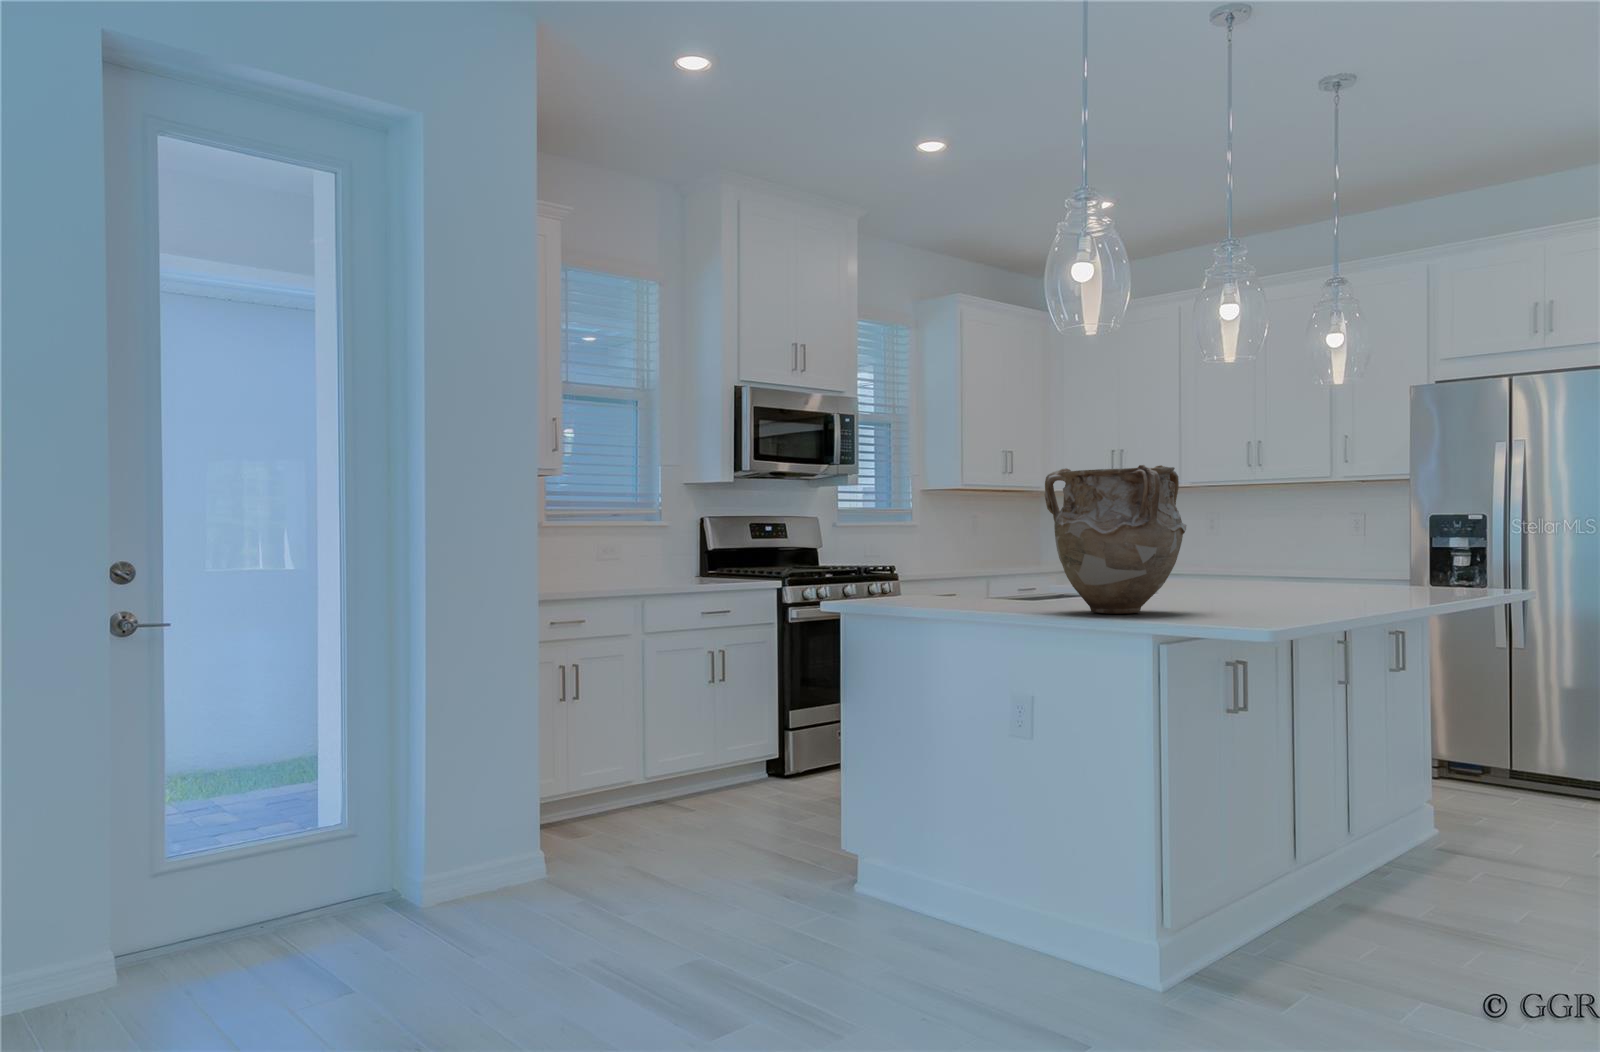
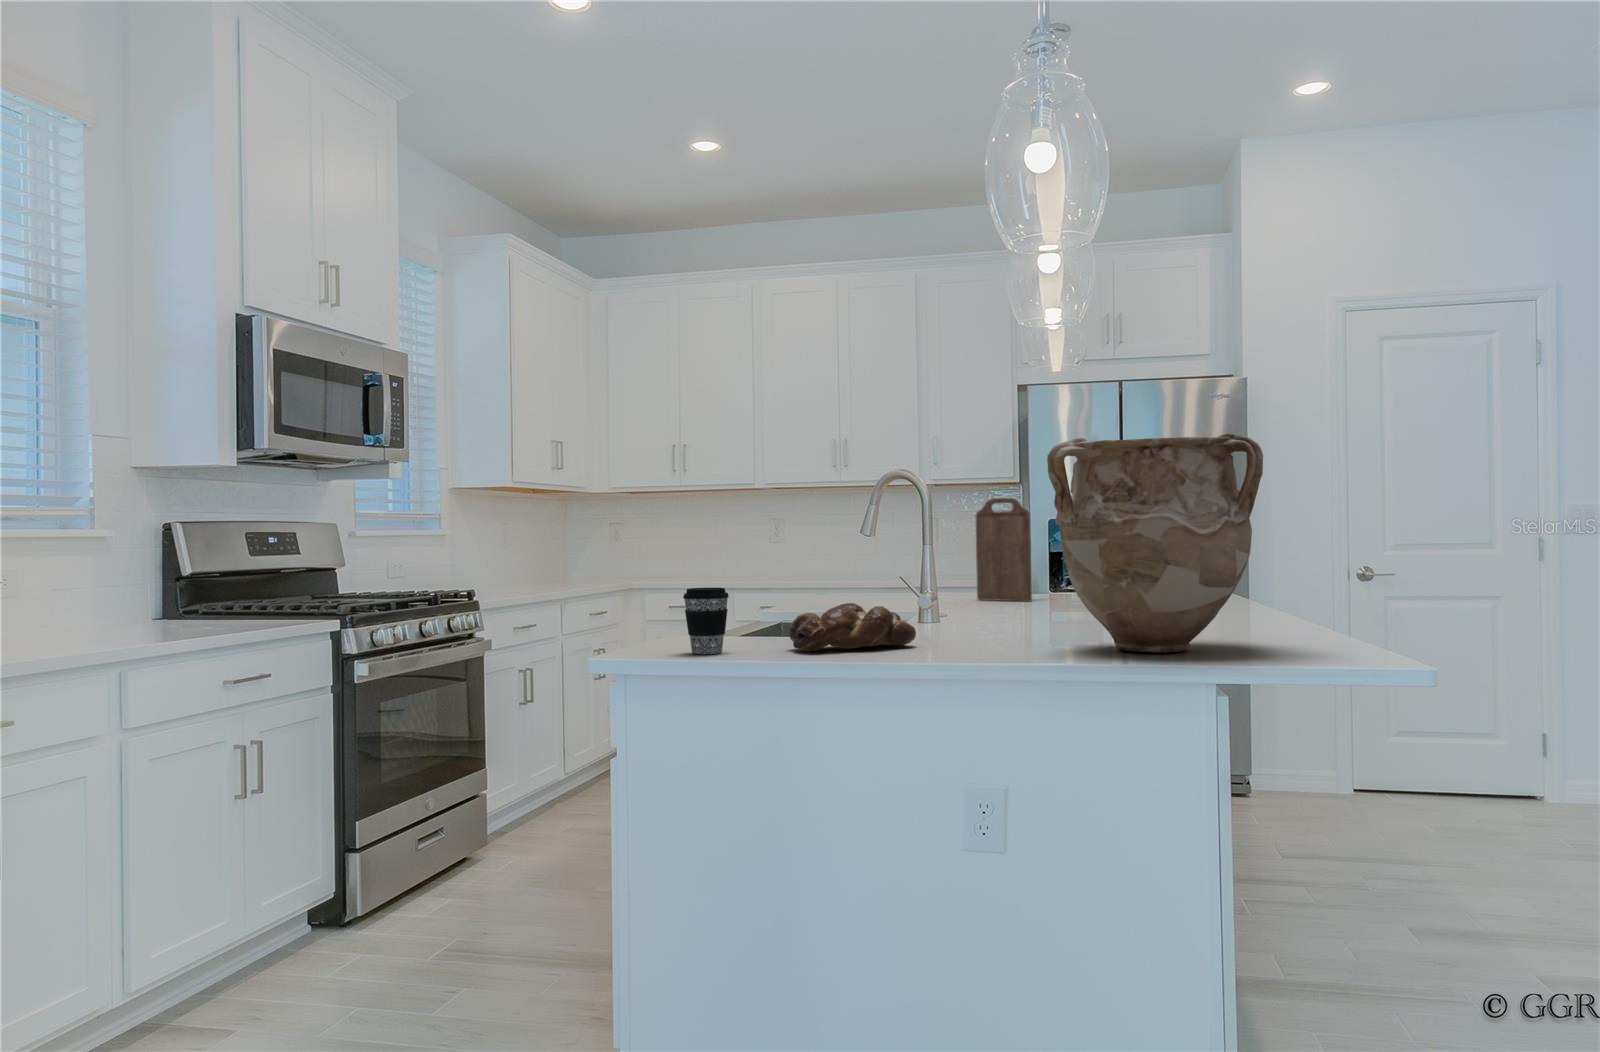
cutting board: none [1268,498,1306,591] -> present [976,498,1032,601]
coffee cup: none [875,563,903,603] -> present [683,588,729,654]
bread loaf: none [930,576,1012,605] -> present [789,603,916,651]

